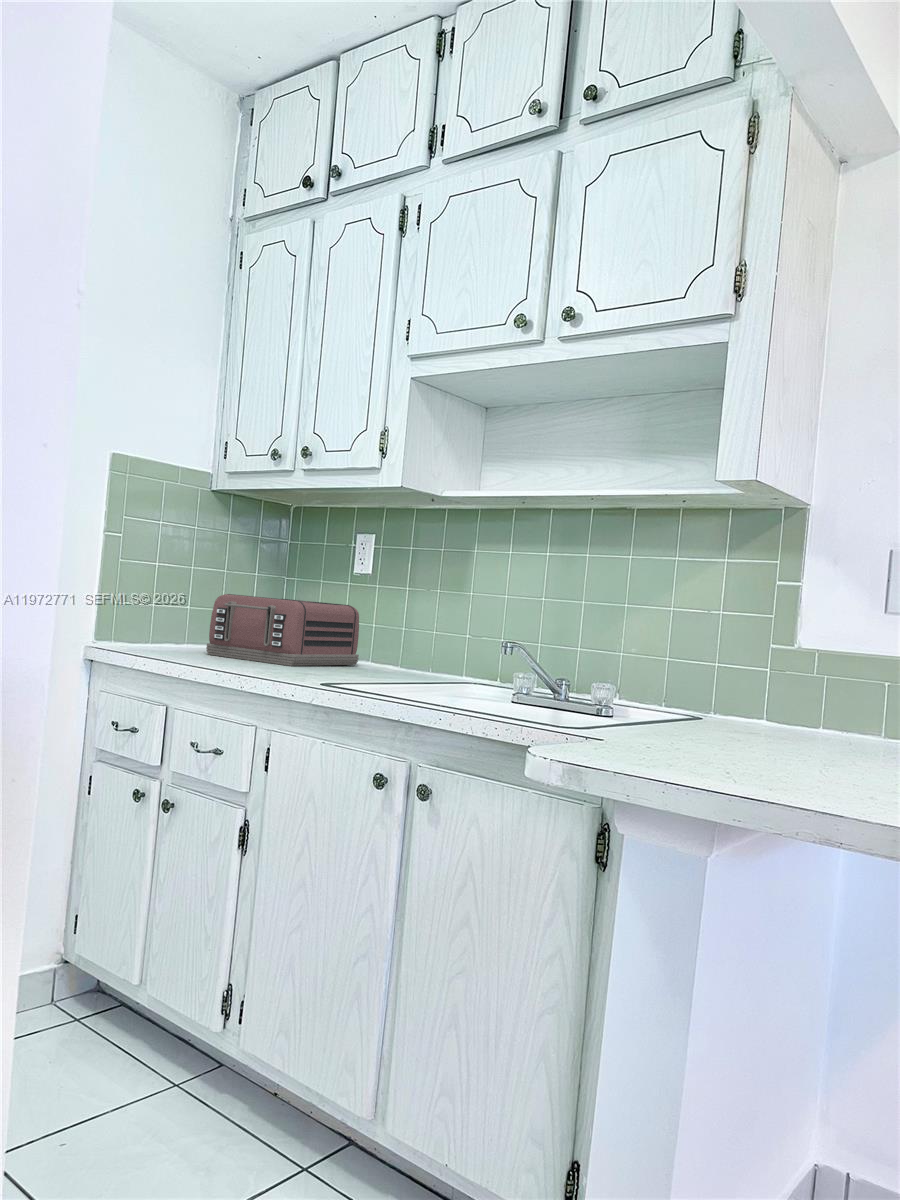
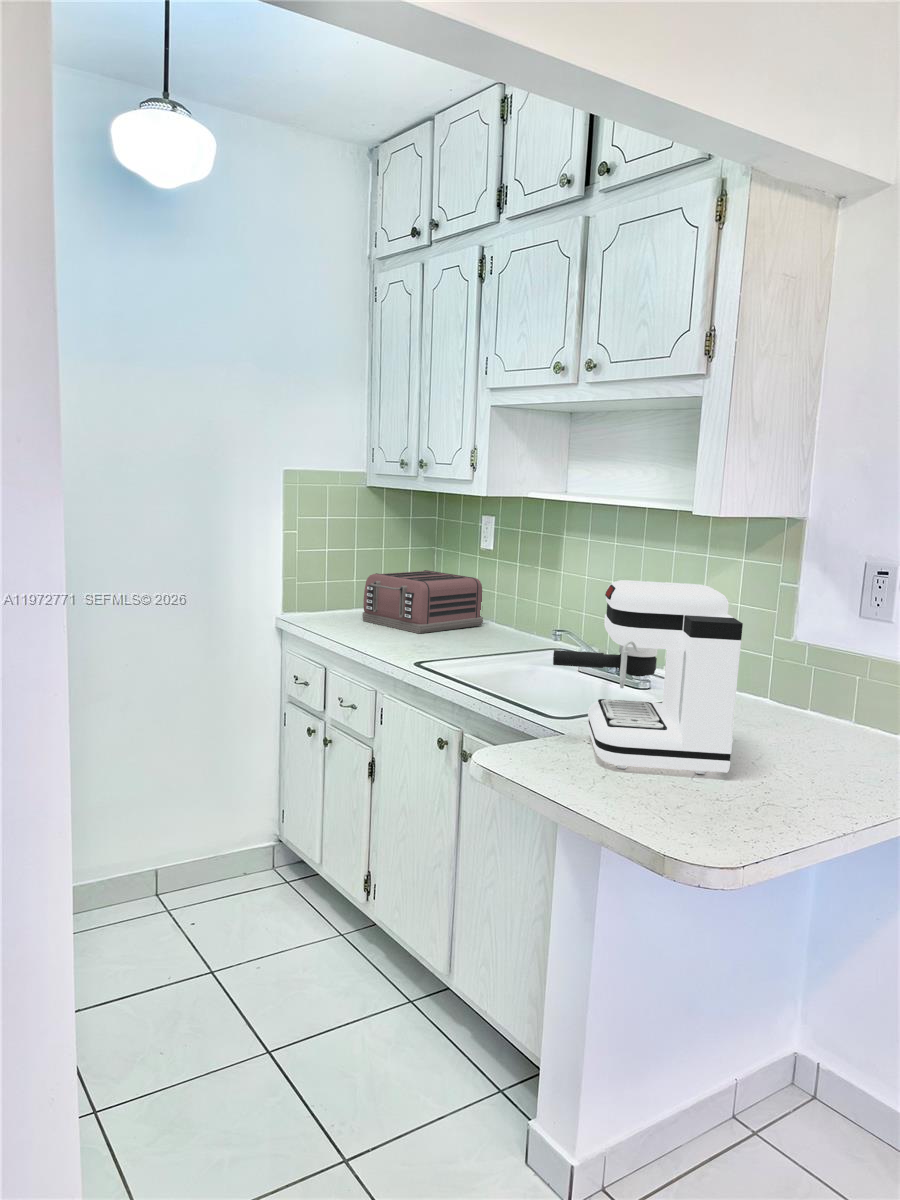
coffee maker: none [603,529,874,771] -> present [553,580,743,774]

